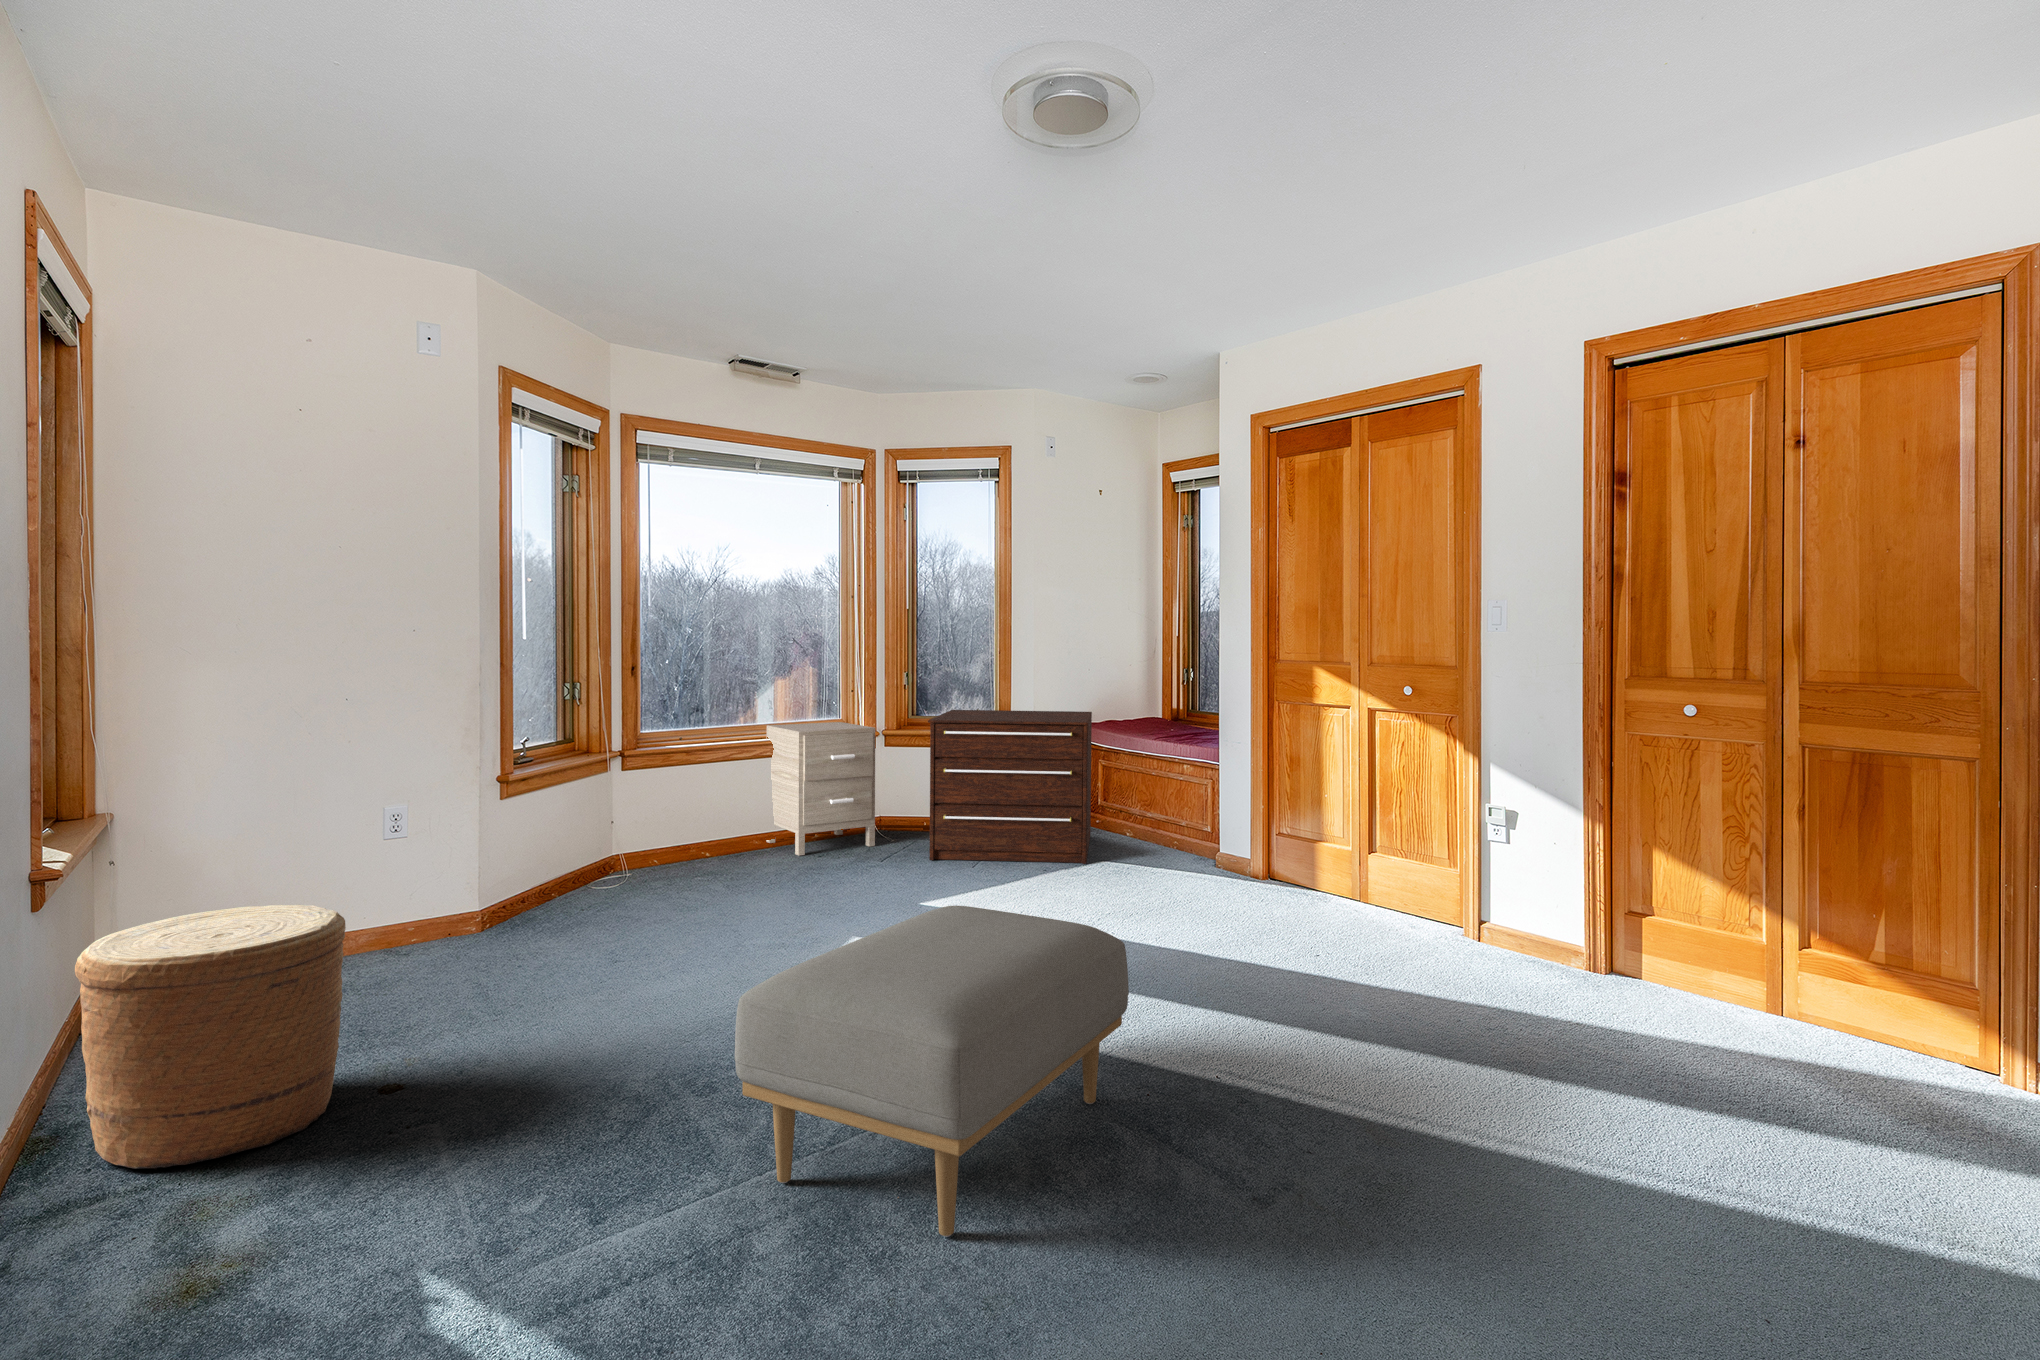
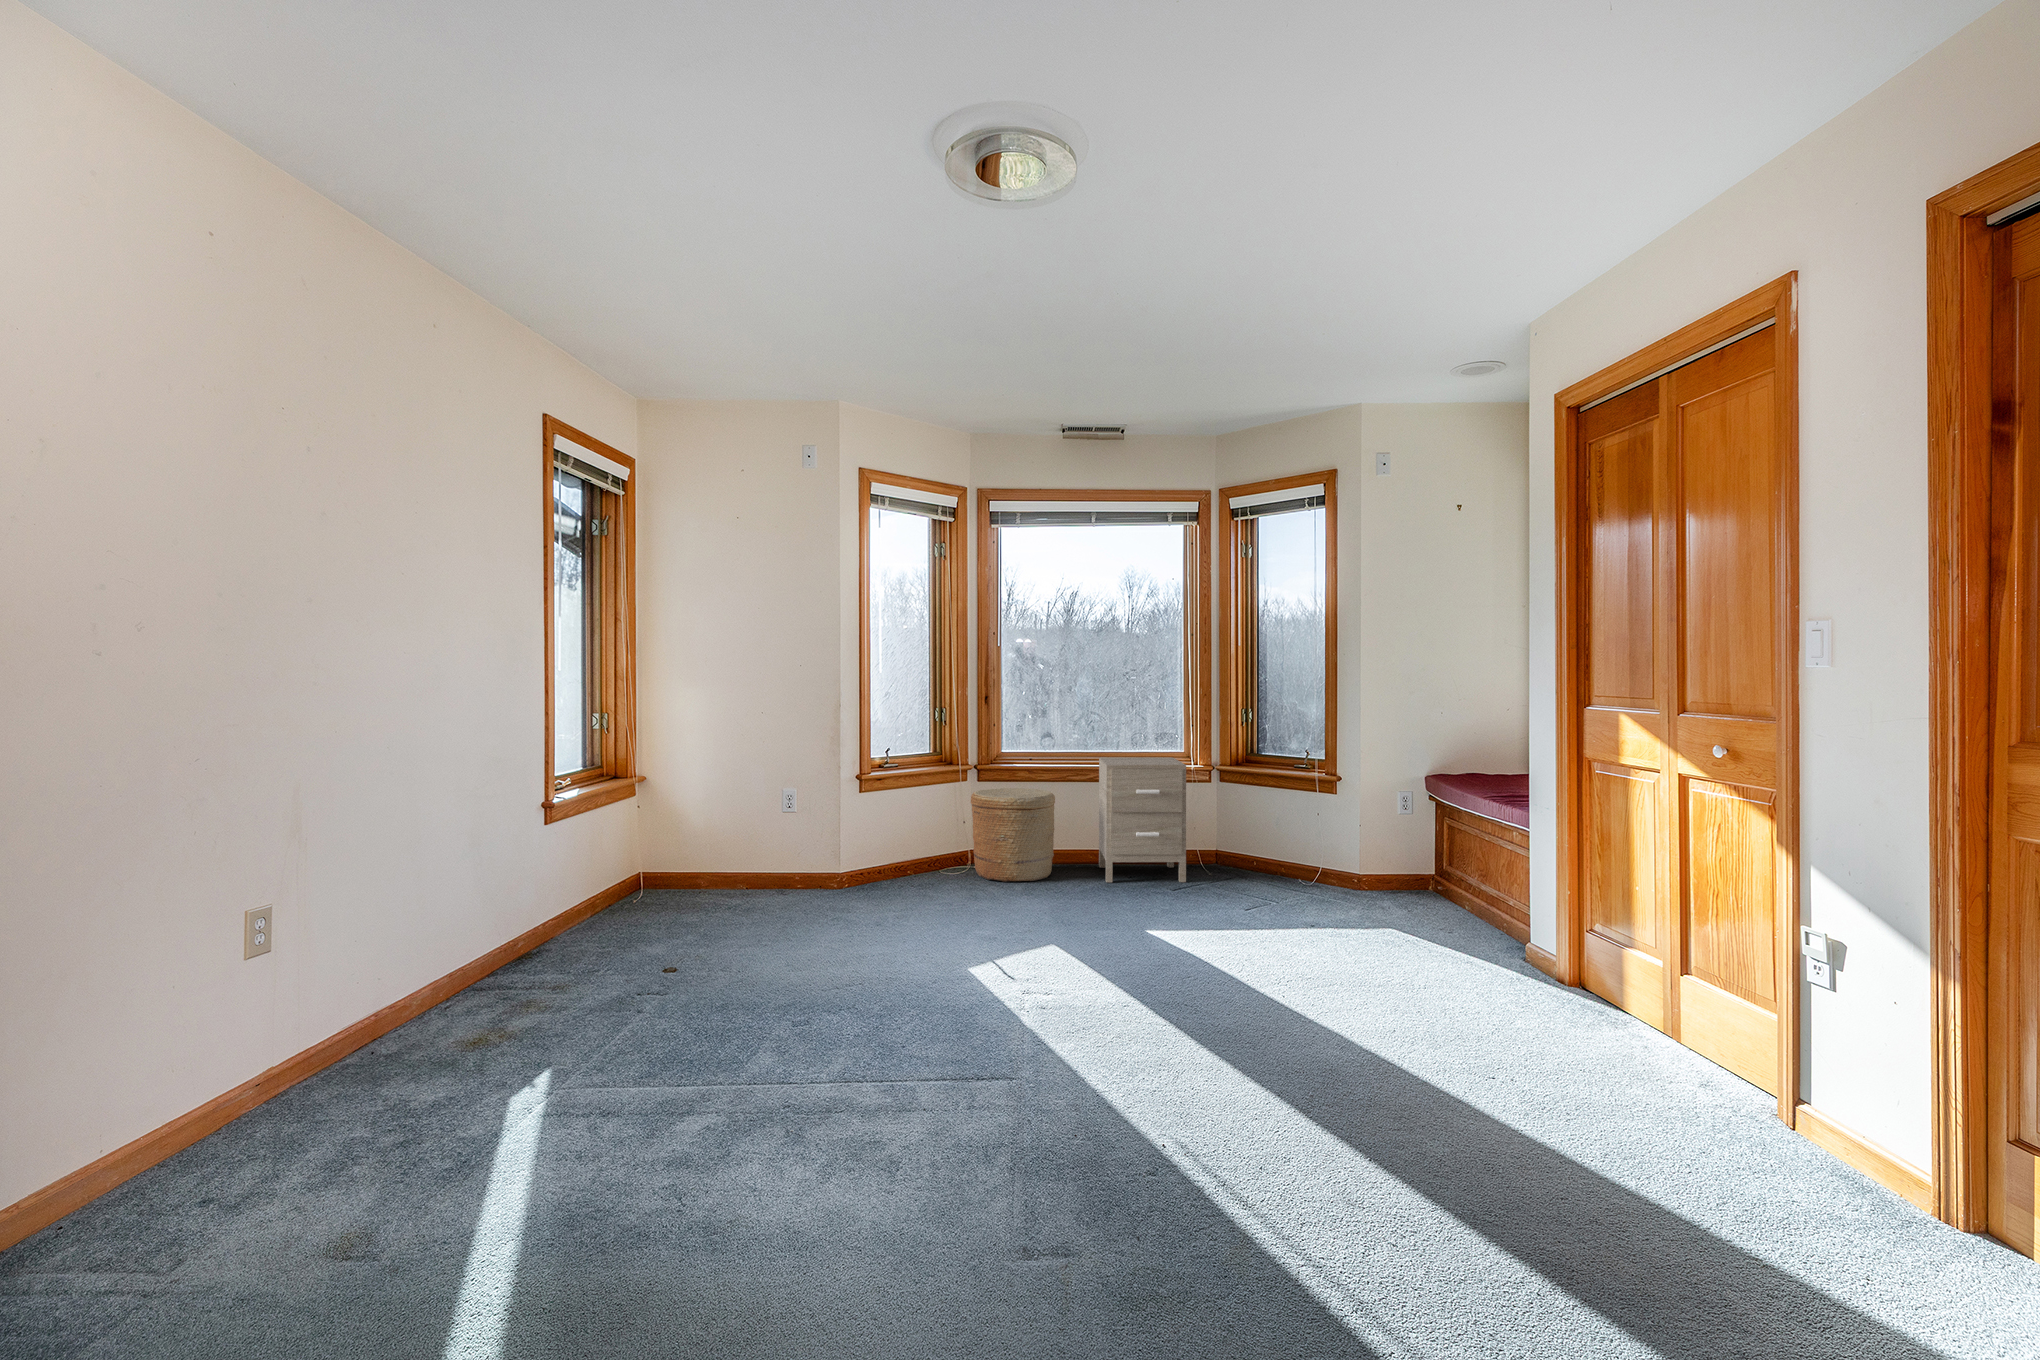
dresser: present [928,710,1092,864] -> none [1212,750,1427,931]
woven basket: present [75,905,346,1169] -> present [971,788,1055,882]
ottoman: present [735,905,1129,1237] -> none [656,945,1042,1251]

